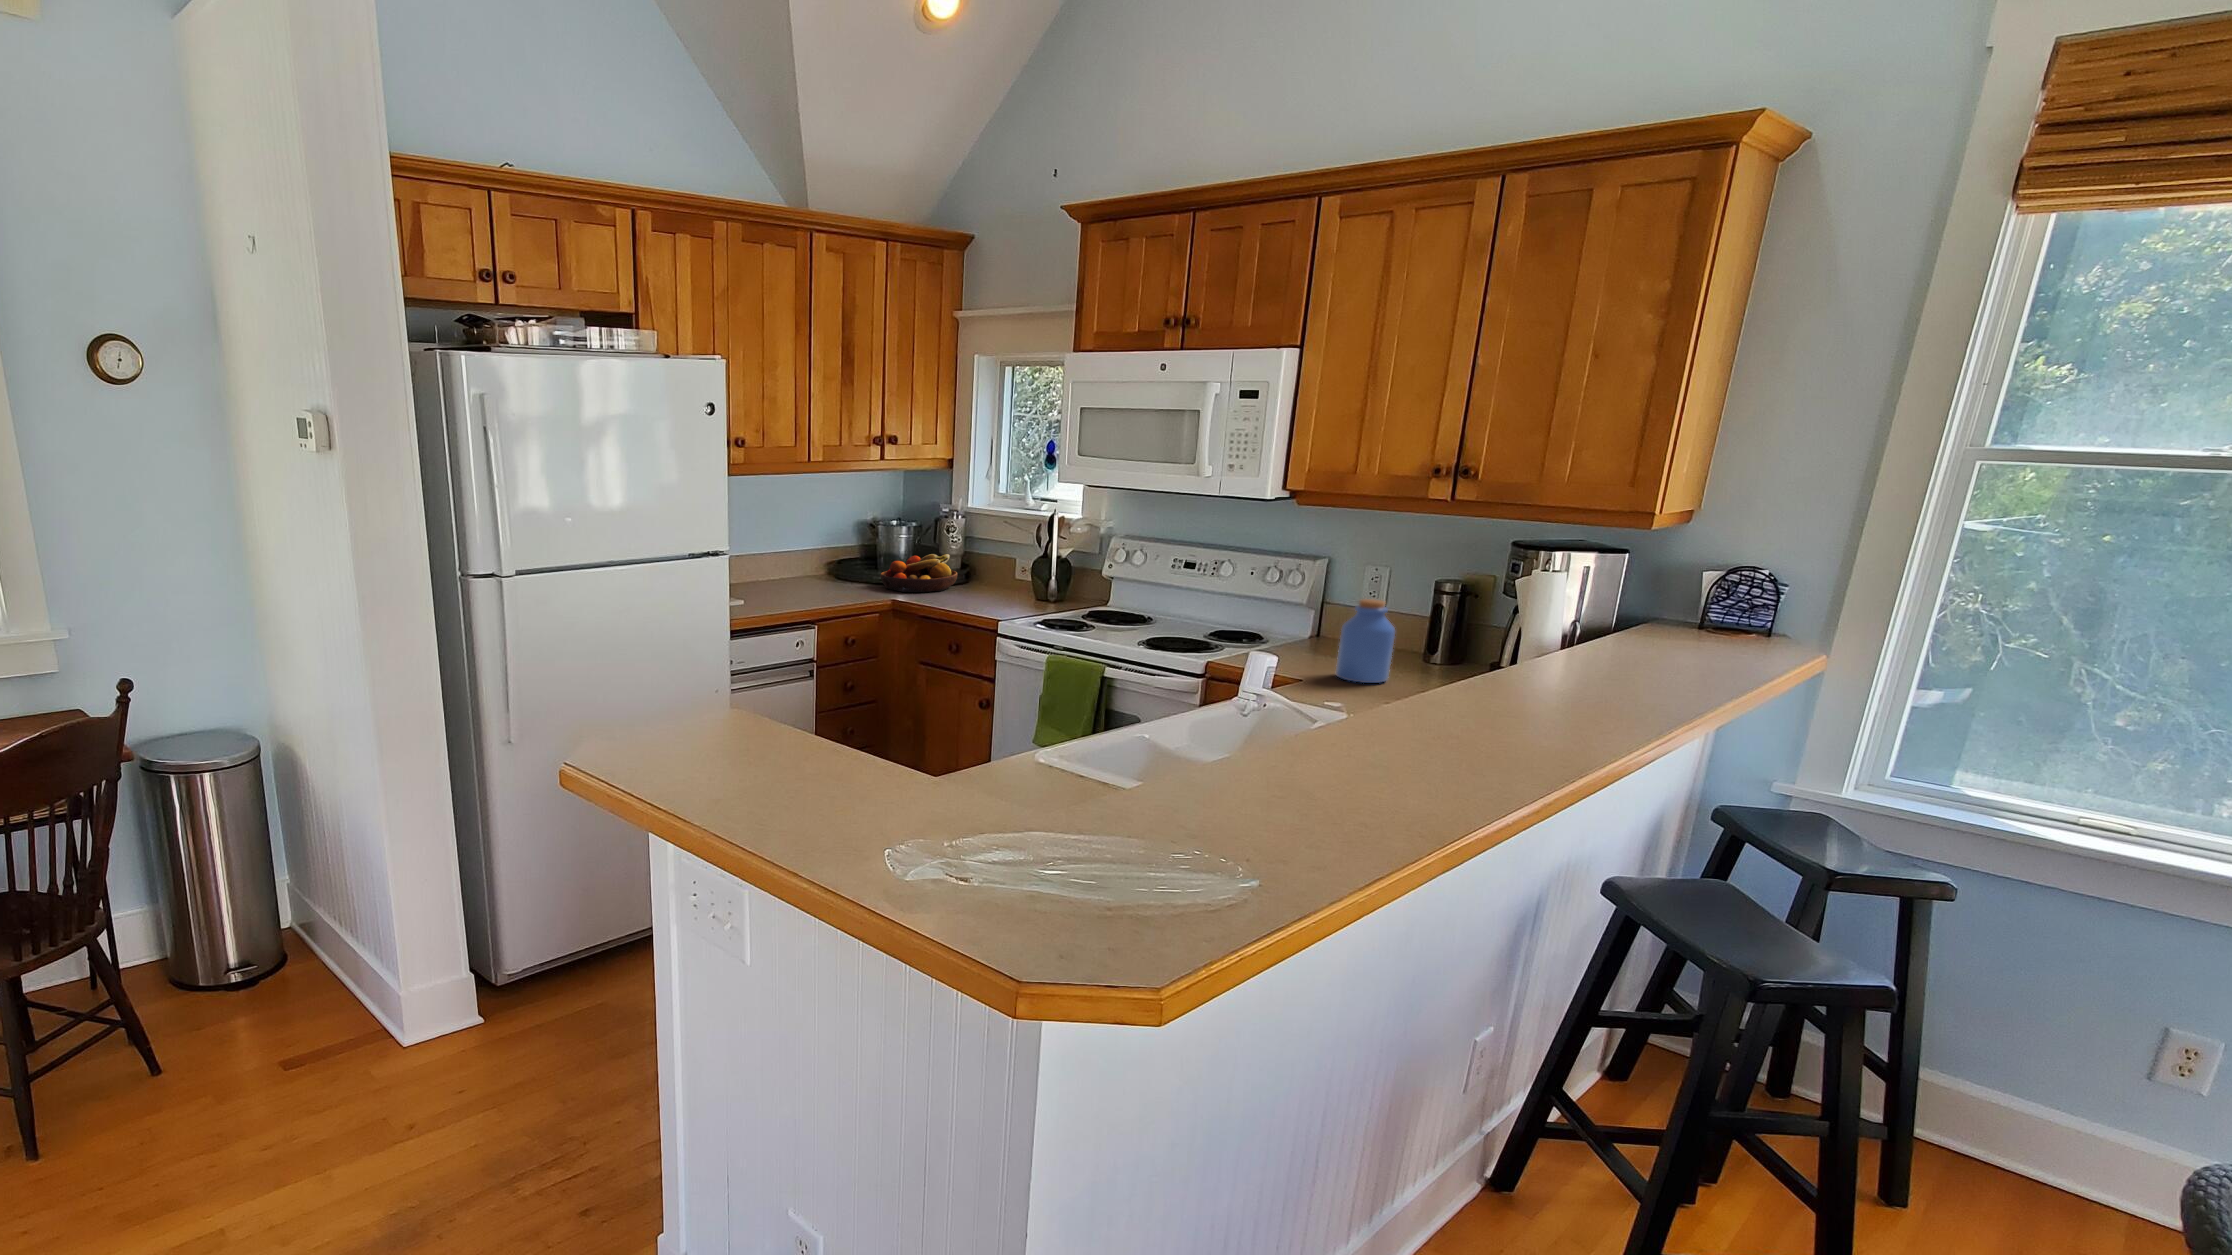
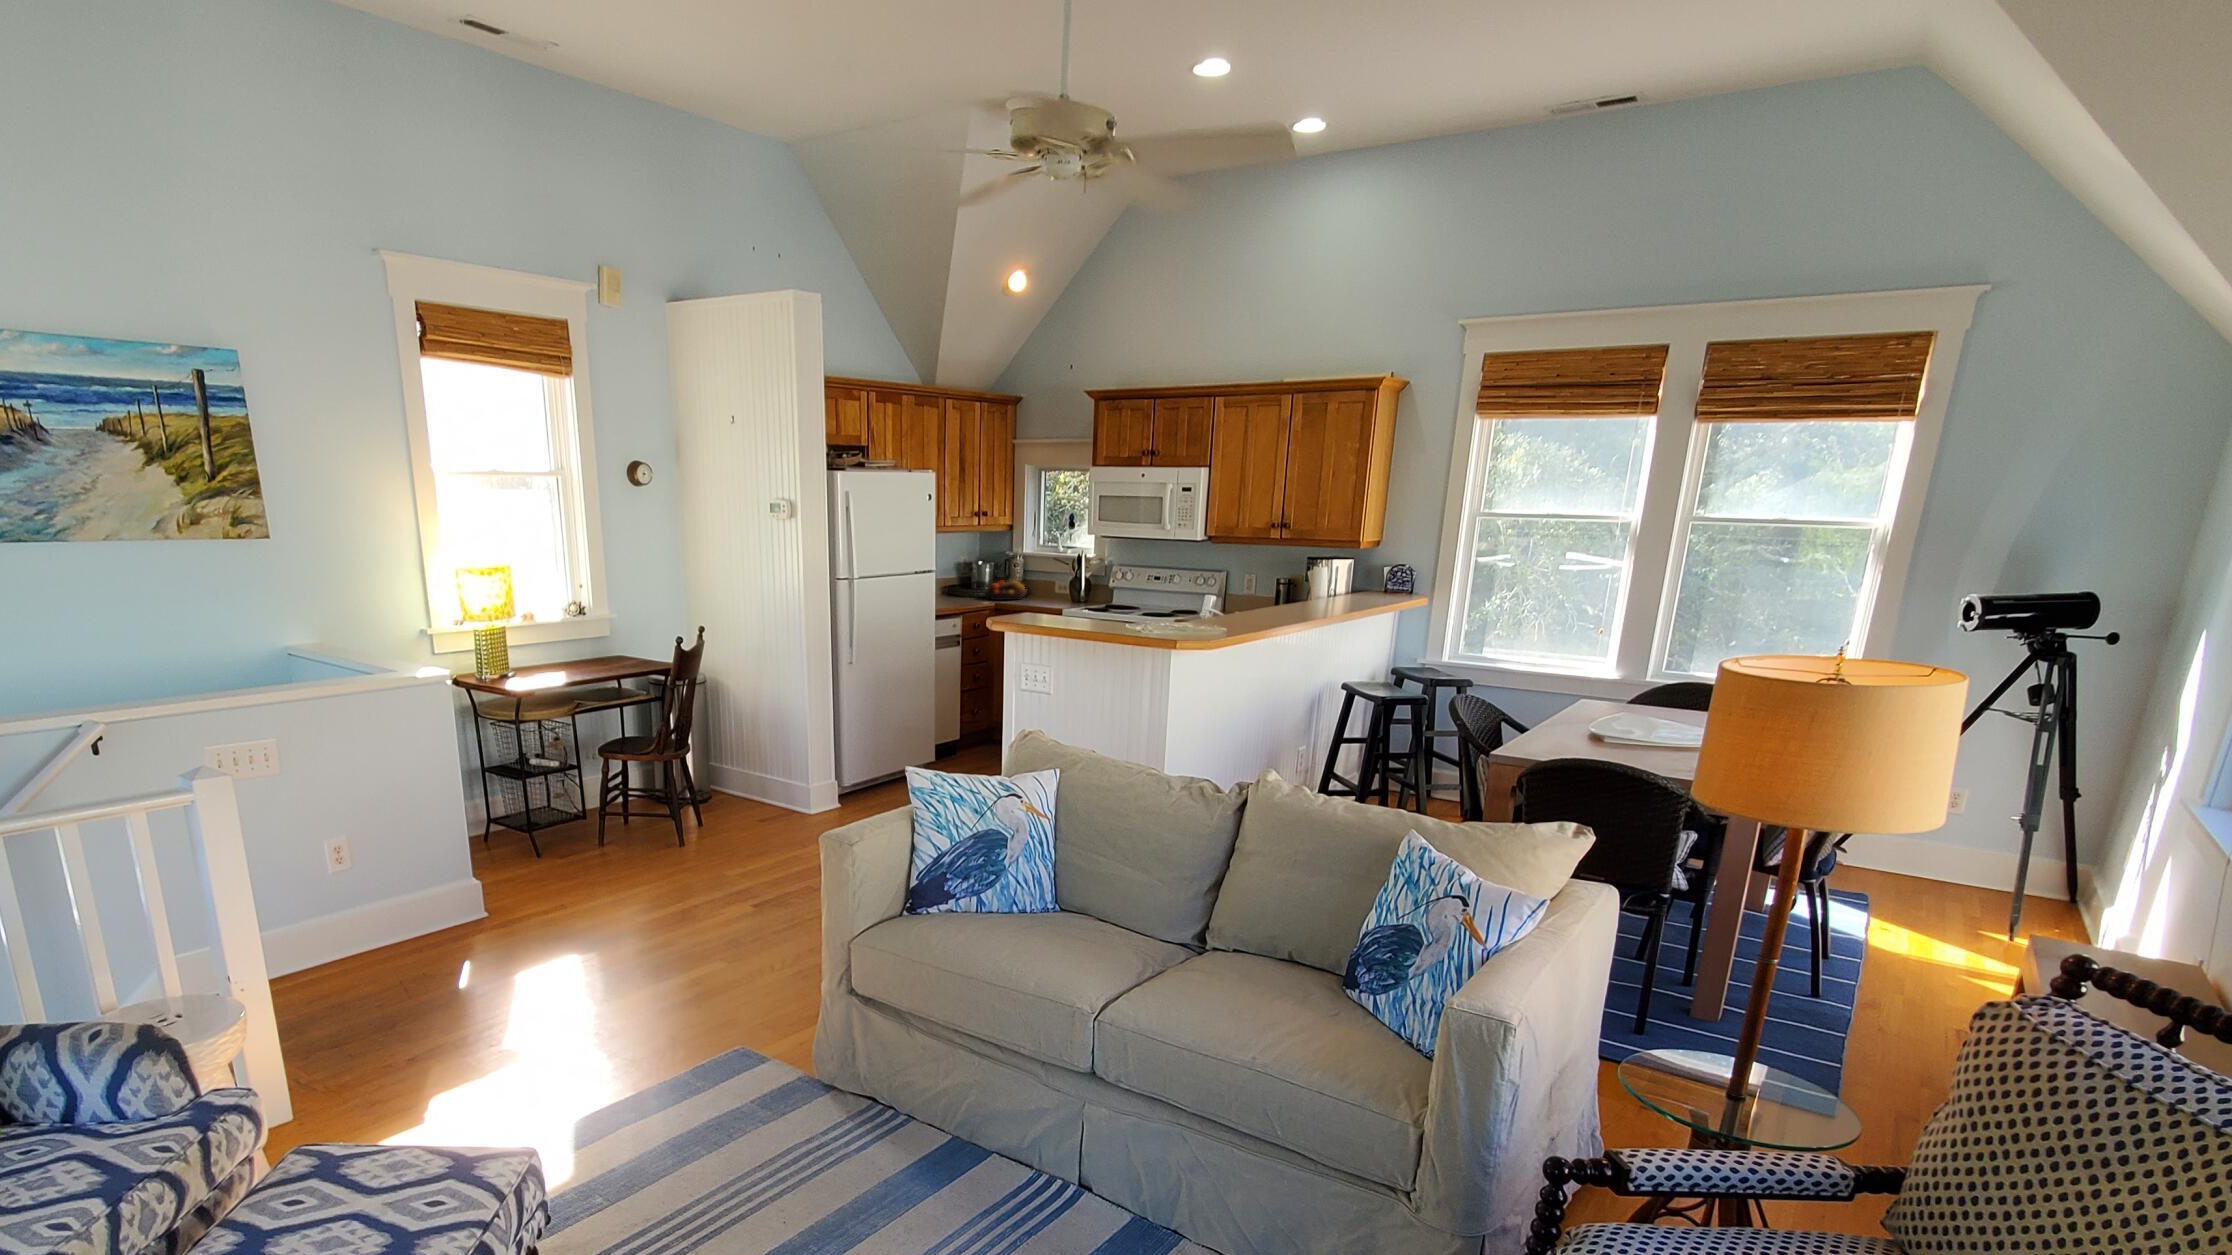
jar: present [1336,599,1395,683] -> none [1236,585,1261,624]

